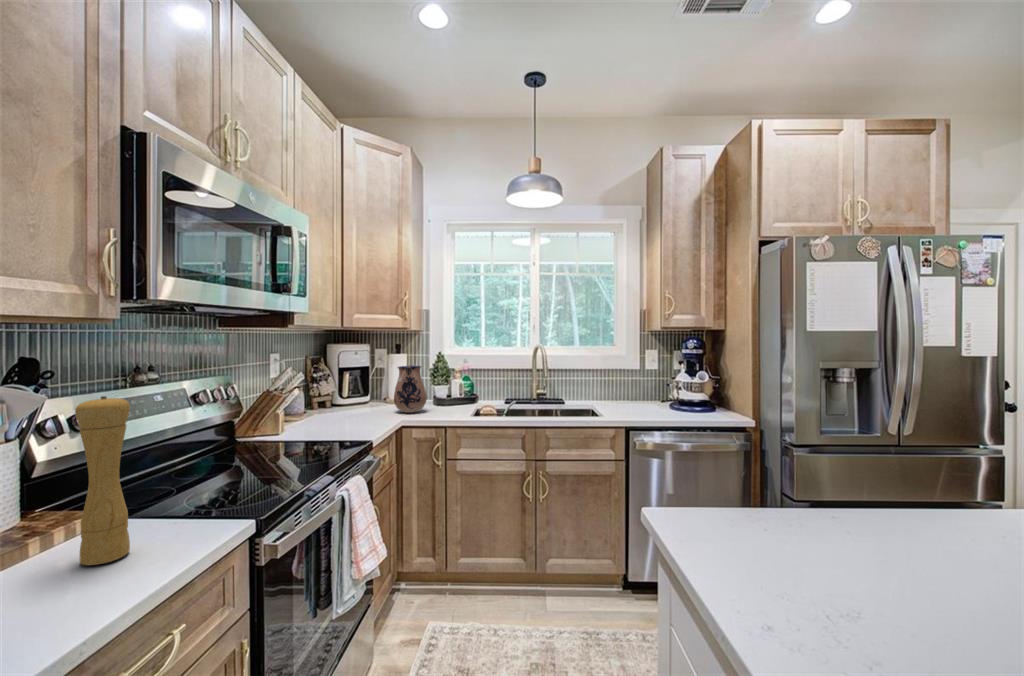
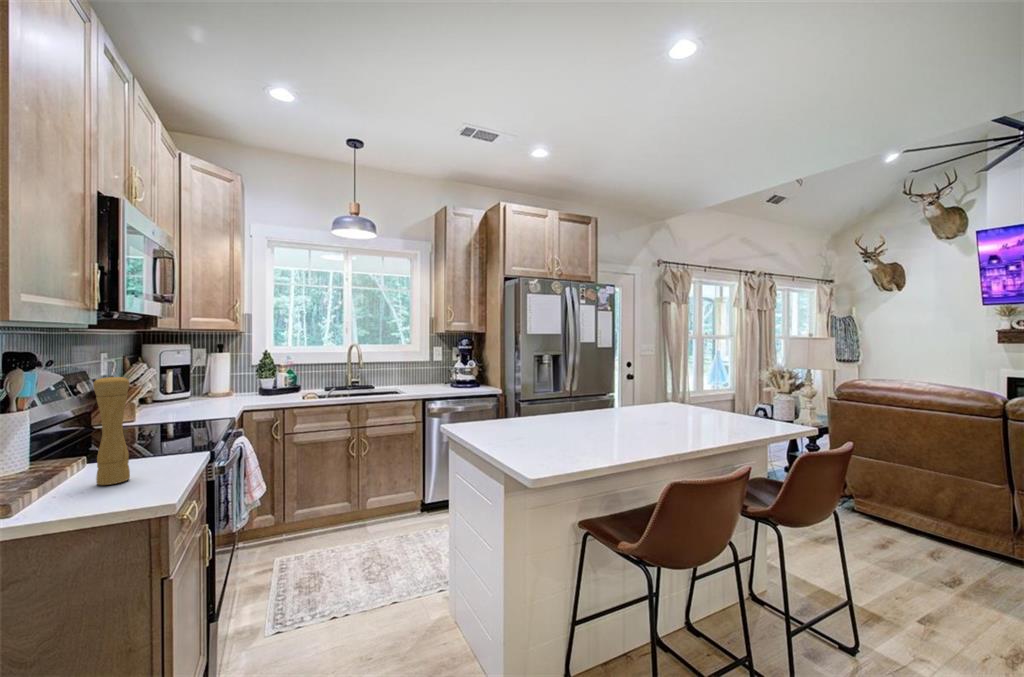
ceramic pitcher: present [394,366,427,413] -> none [228,362,259,401]

